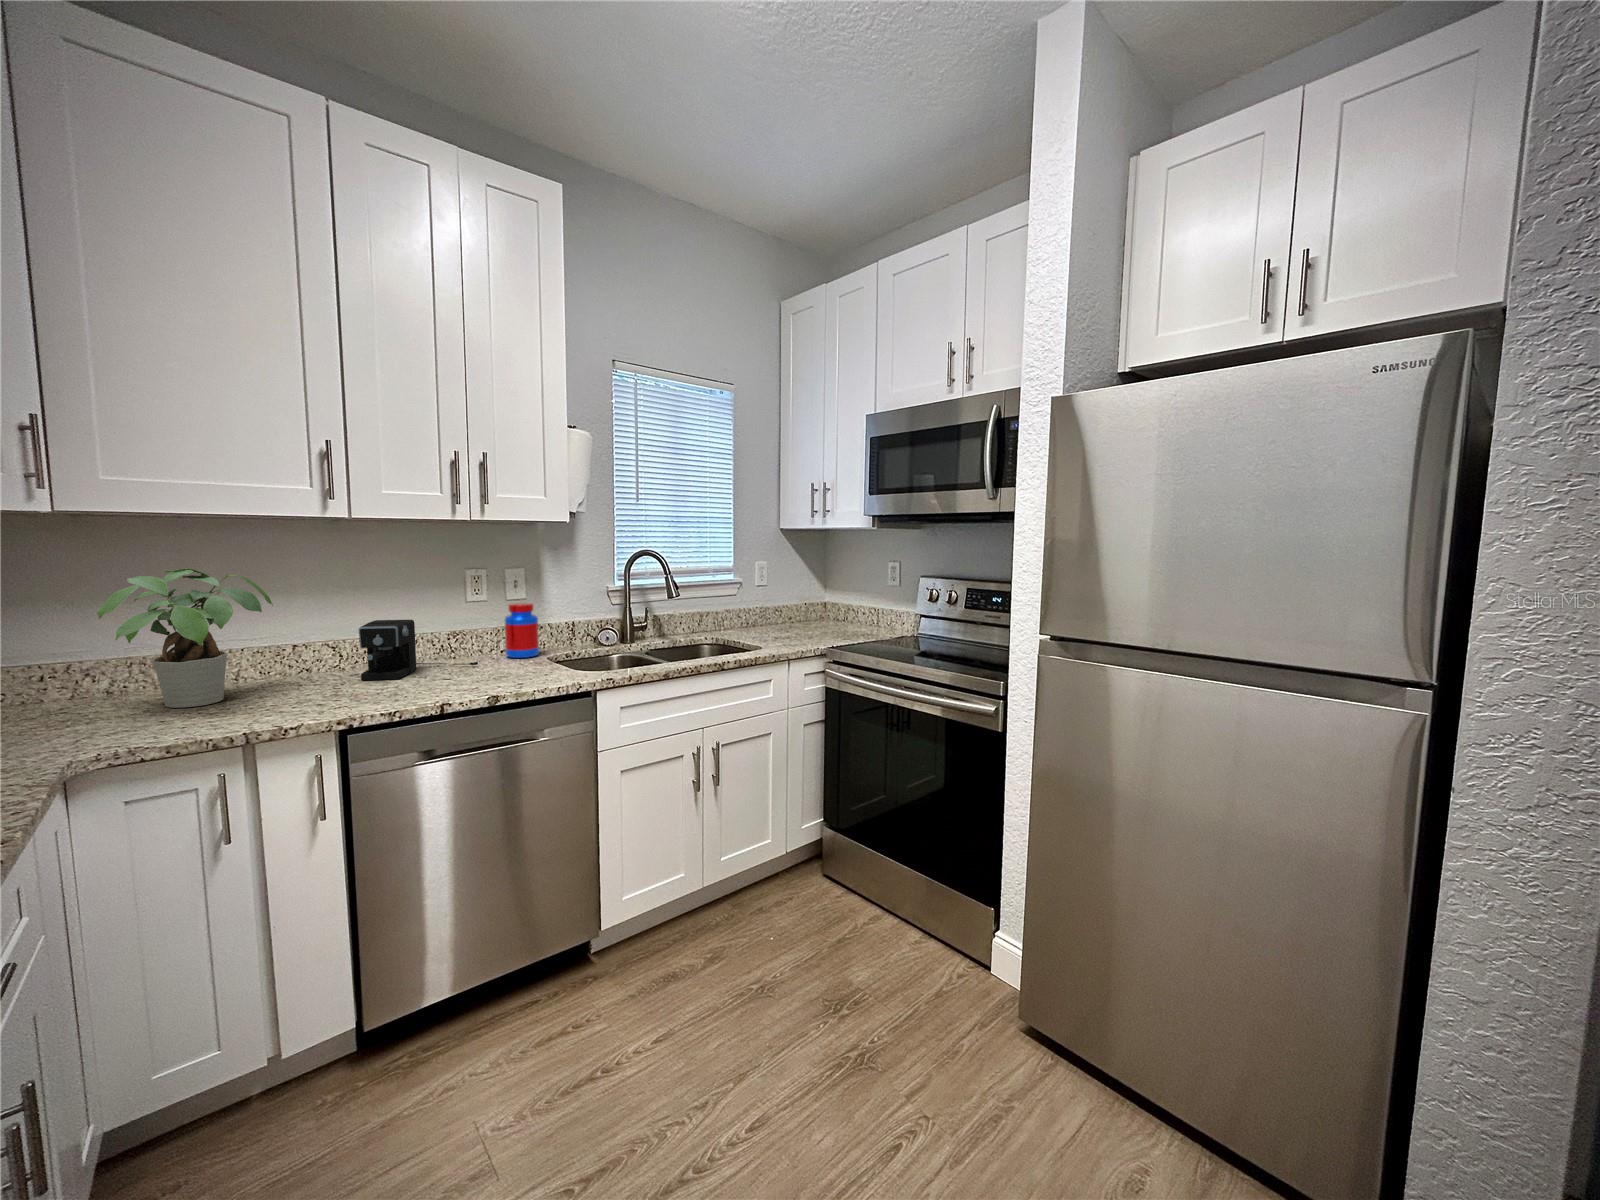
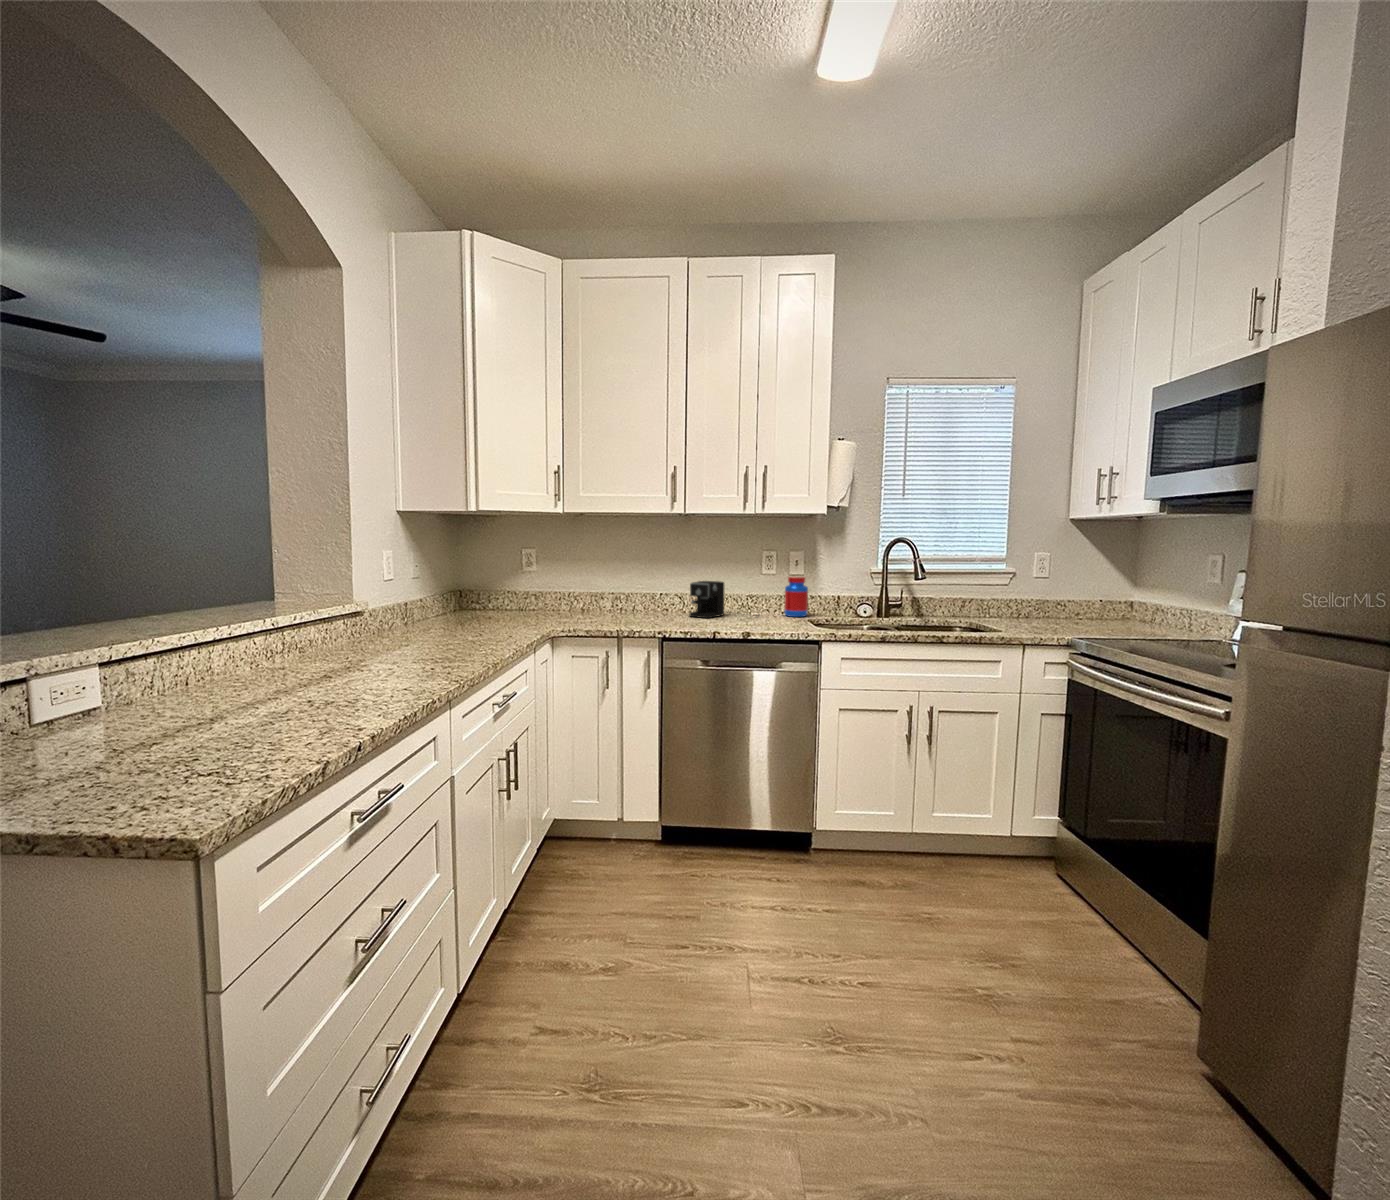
potted plant: present [97,568,273,708] -> none [575,542,650,618]

